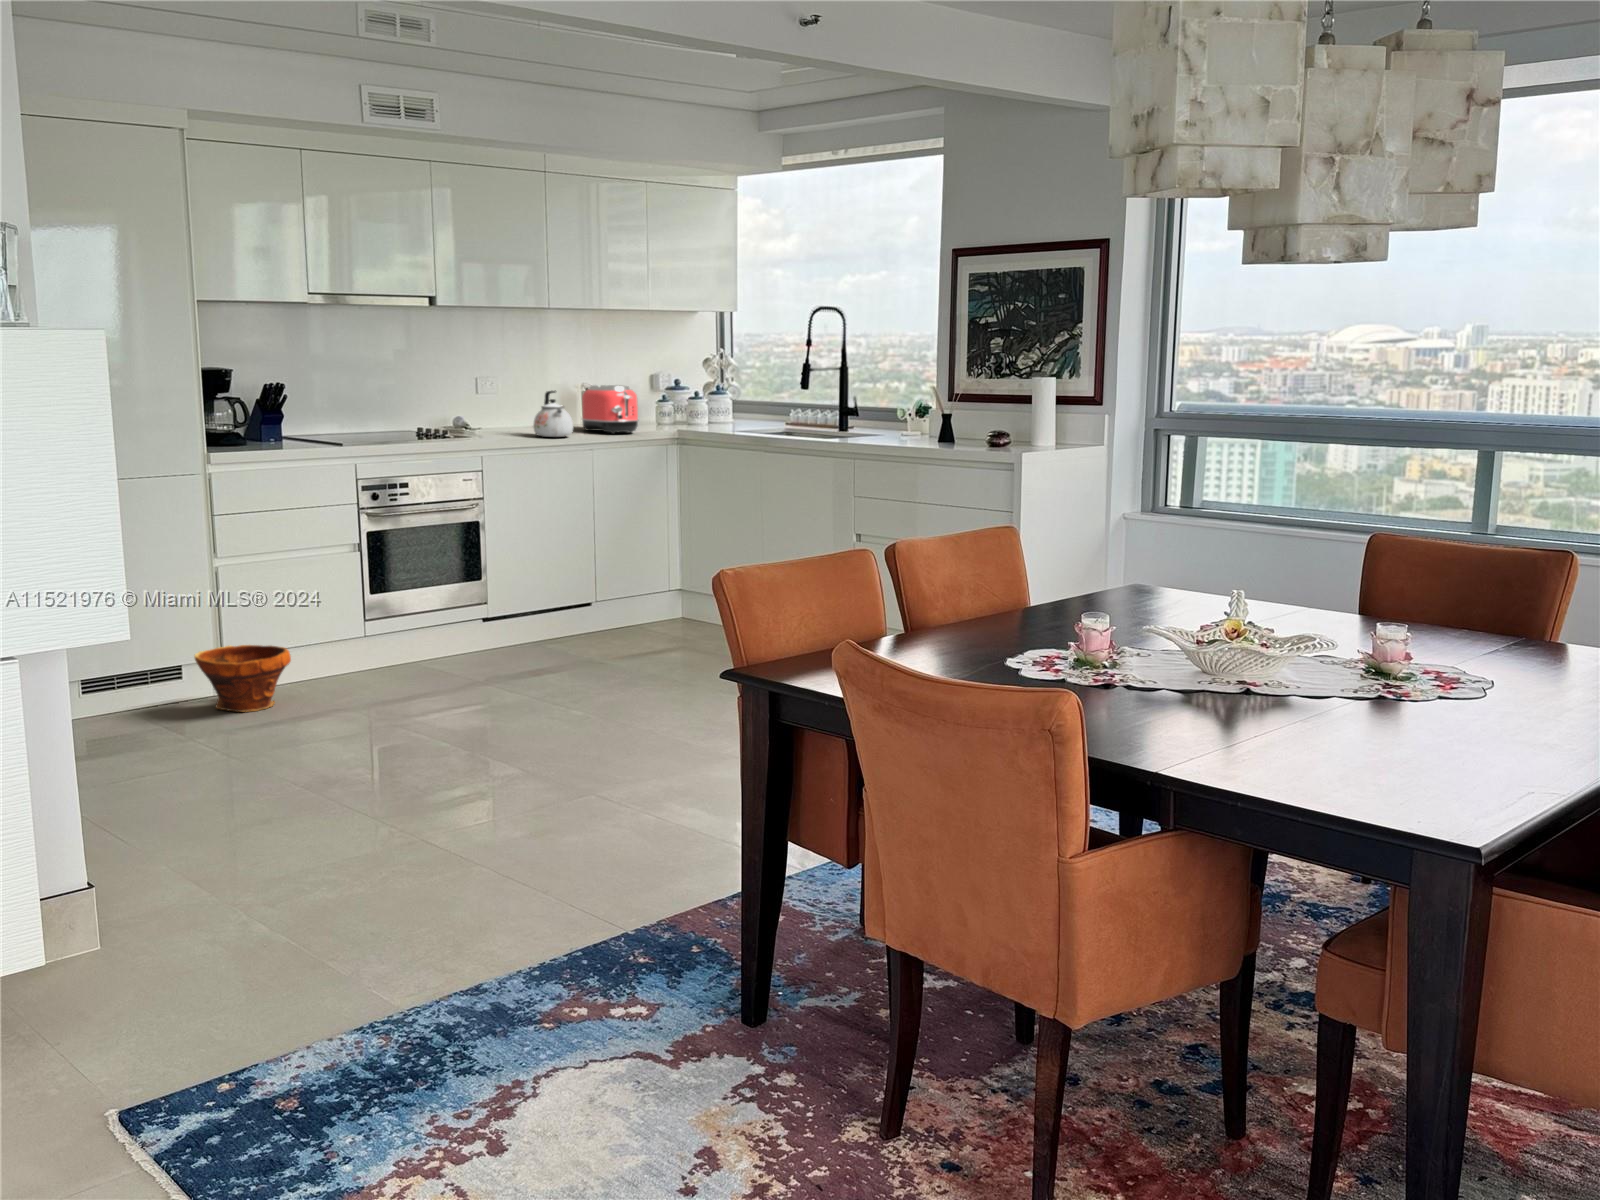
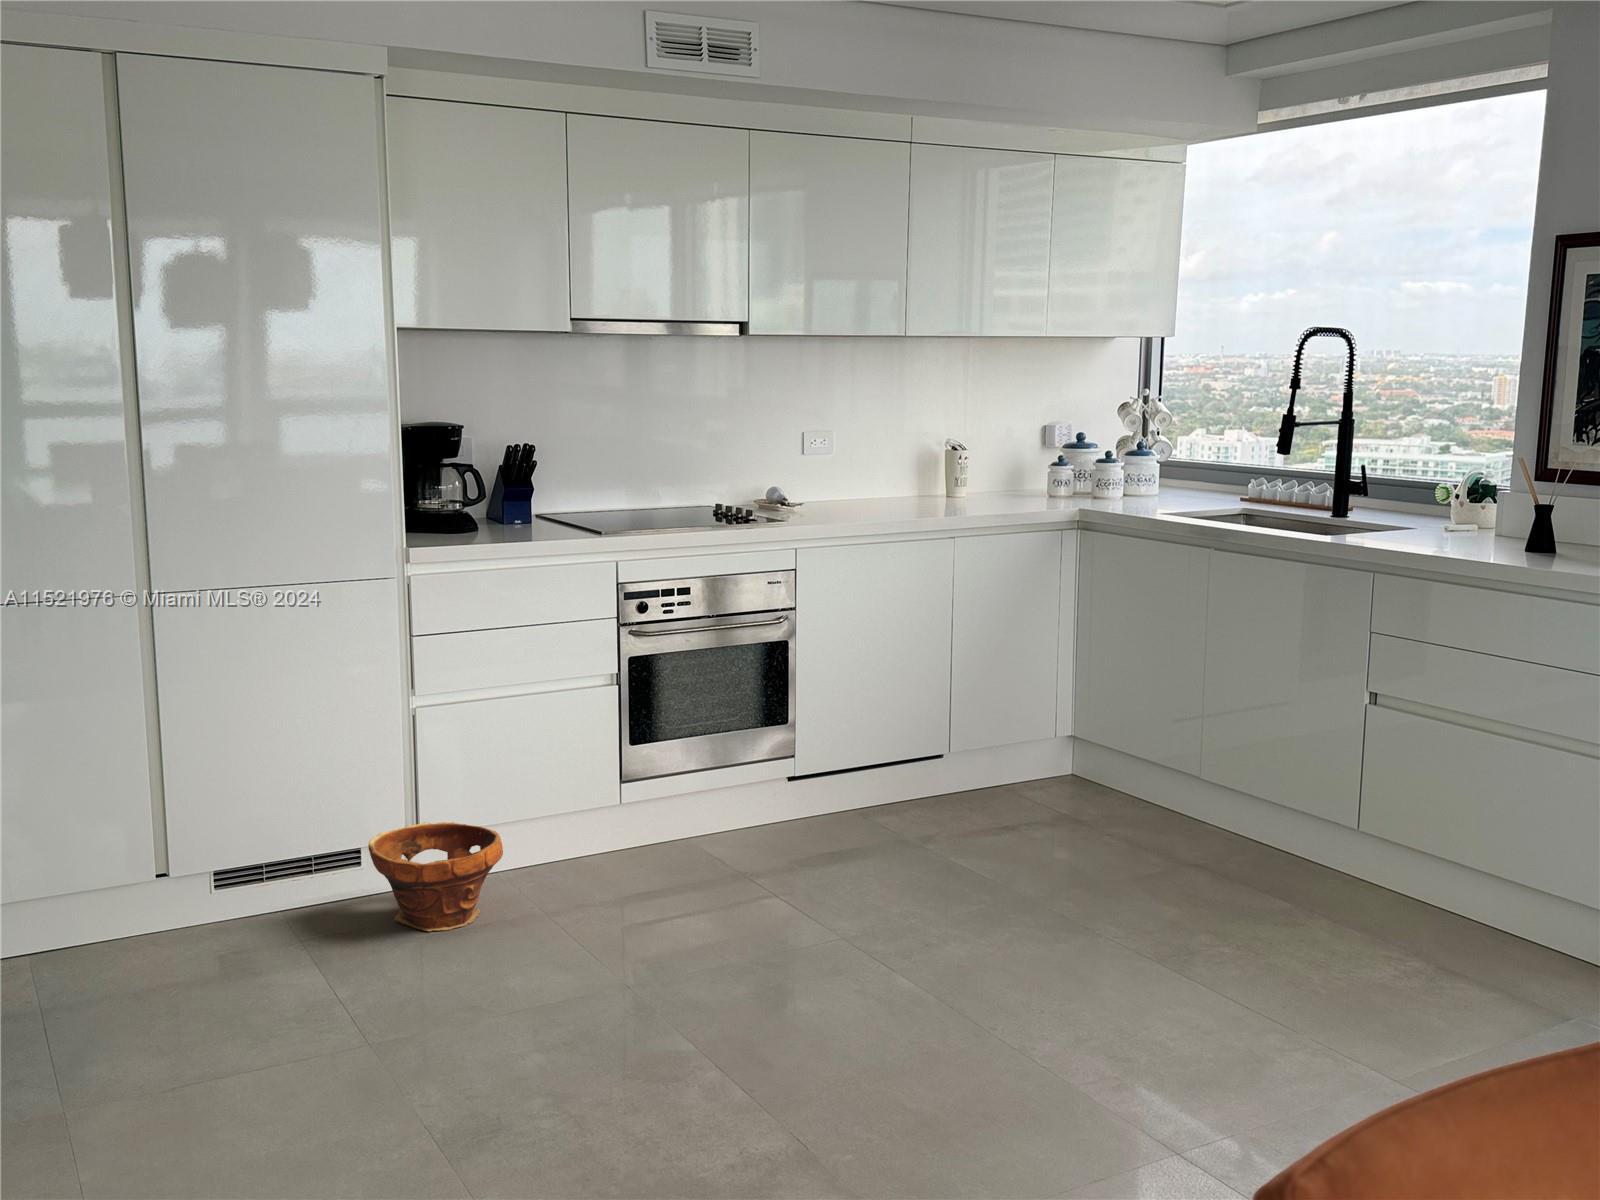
toaster: present [582,385,638,434] -> none [945,443,1027,513]
kettle: present [533,391,573,437] -> none [876,453,933,519]

